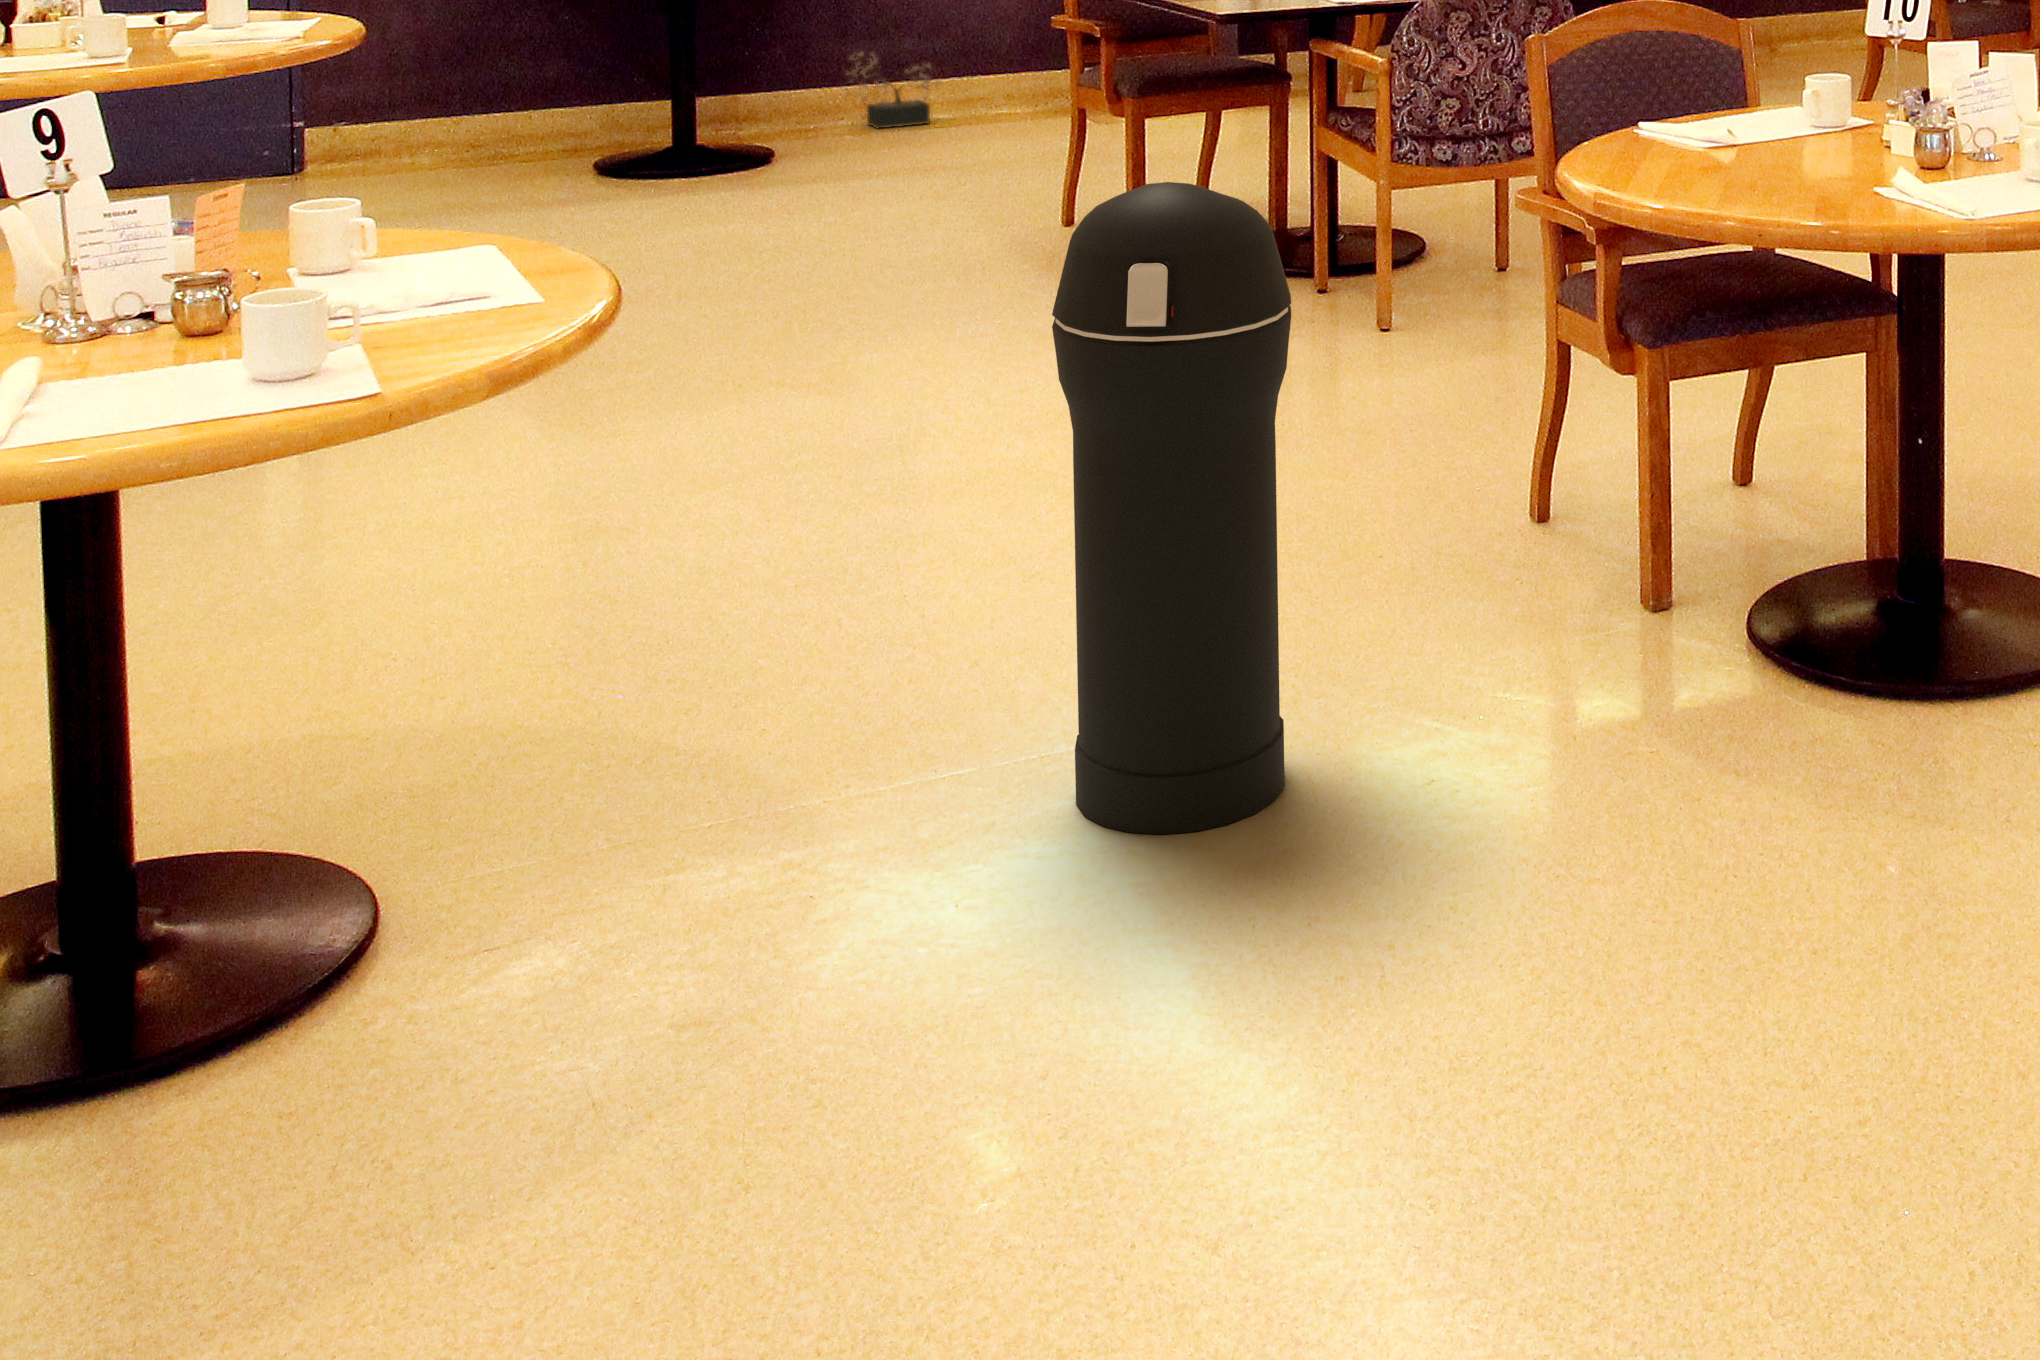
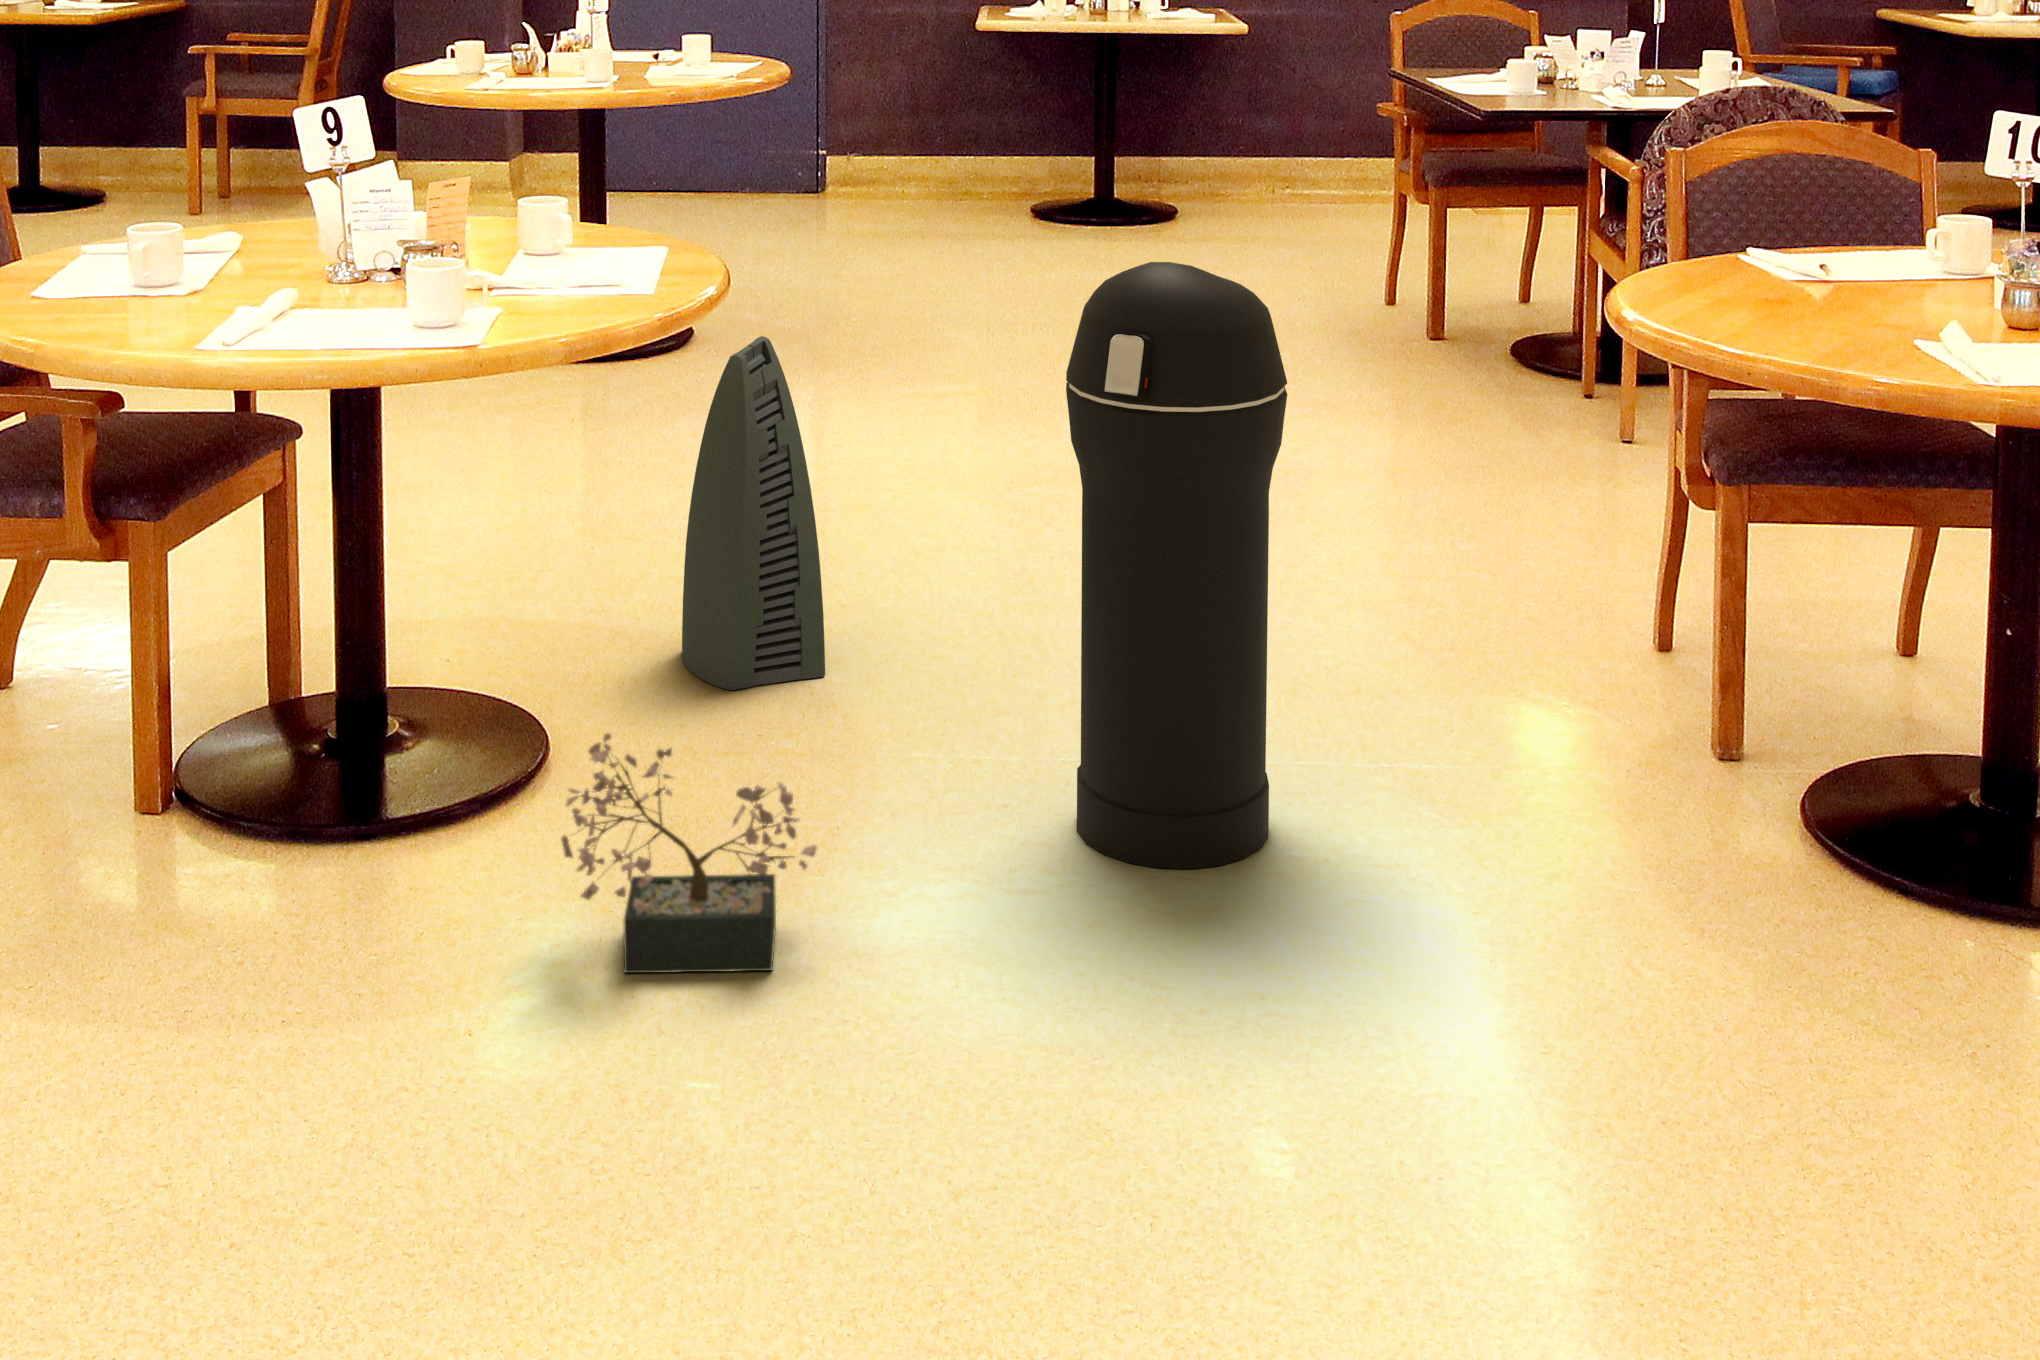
decorative plant: present [847,52,939,128] -> present [561,733,817,973]
air purifier: none [481,331,684,761] -> present [682,336,825,690]

